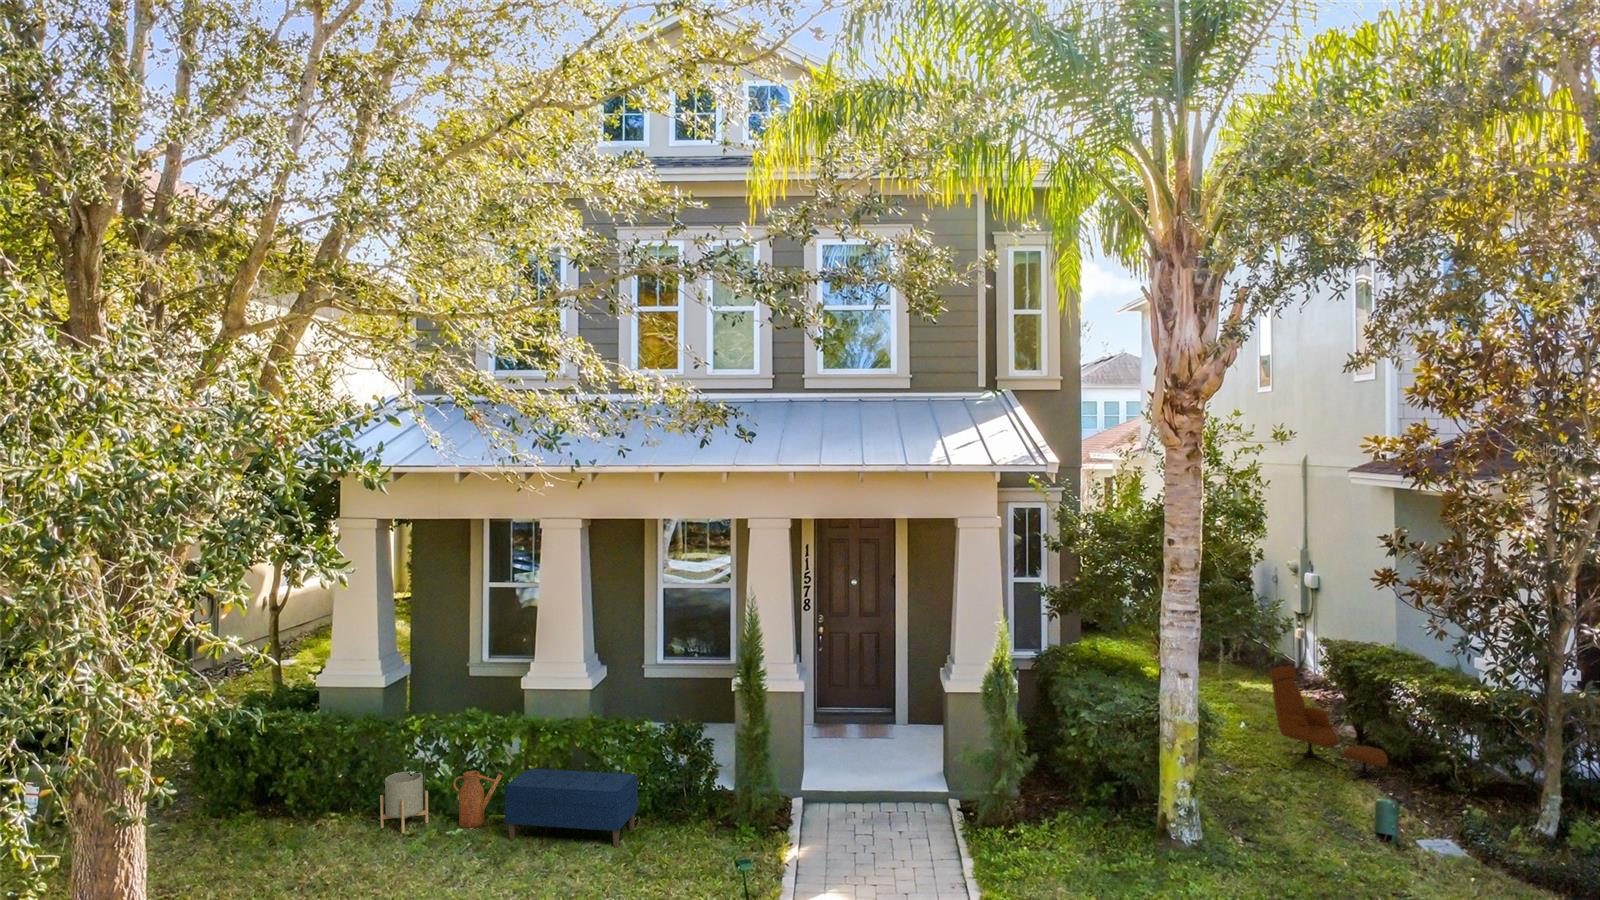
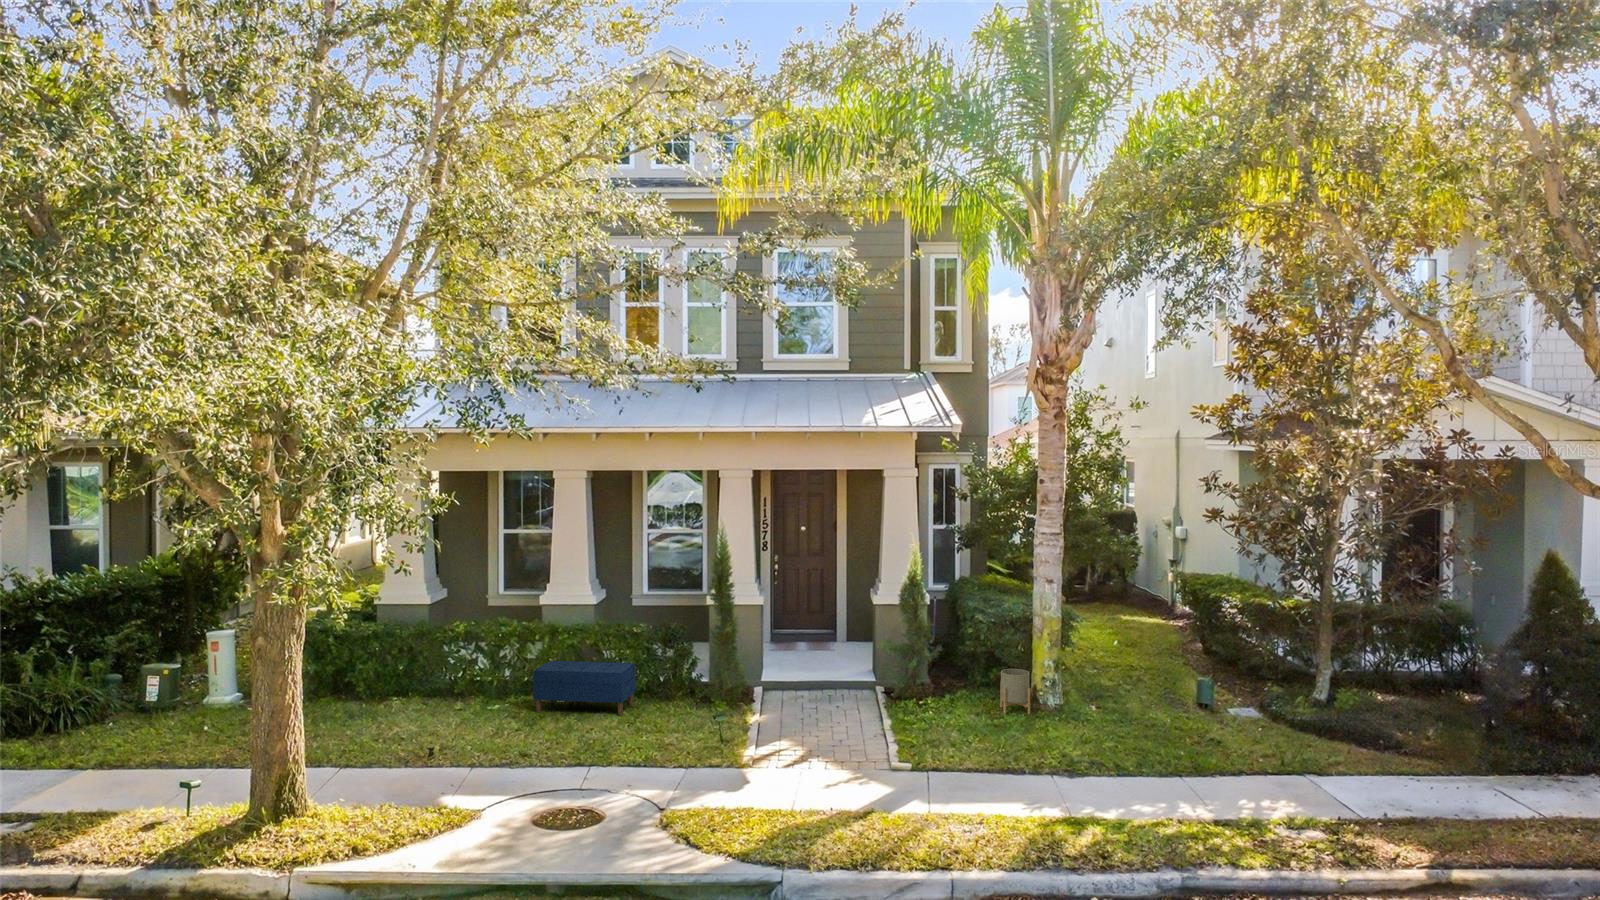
lounge chair: present [1270,666,1388,781] -> none [1129,590,1215,674]
watering can: present [453,771,503,828] -> none [490,663,530,706]
planter: present [380,772,428,833] -> present [1000,669,1030,714]

